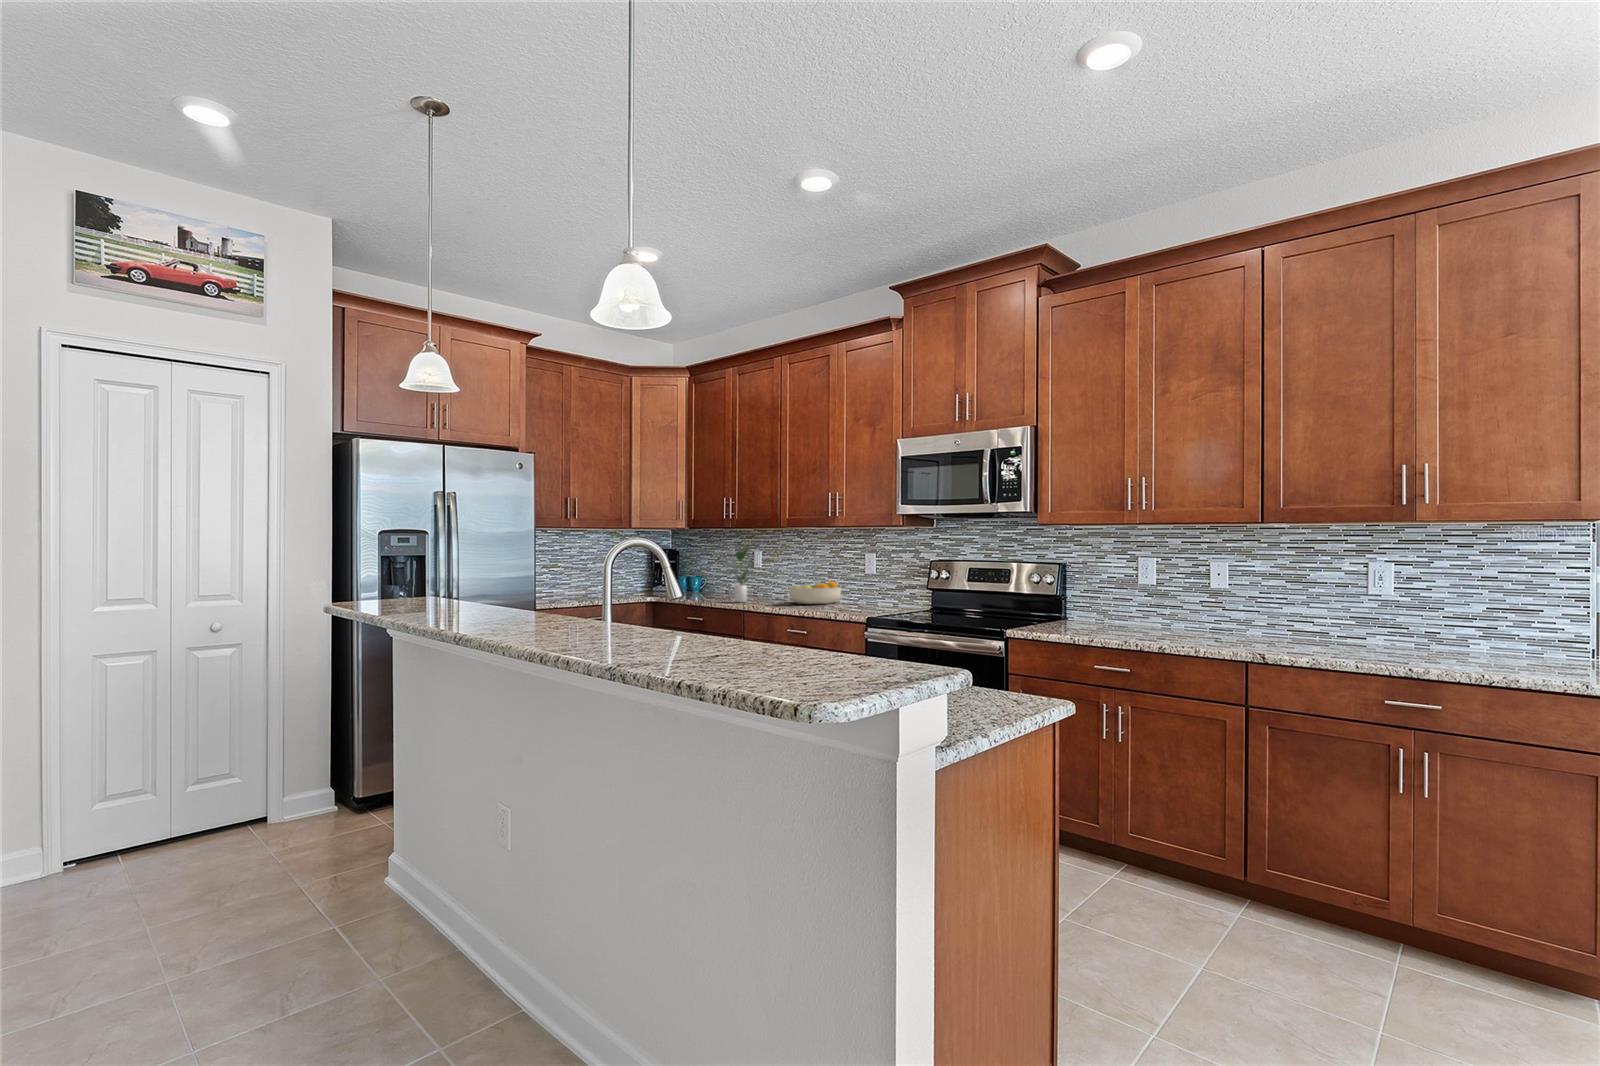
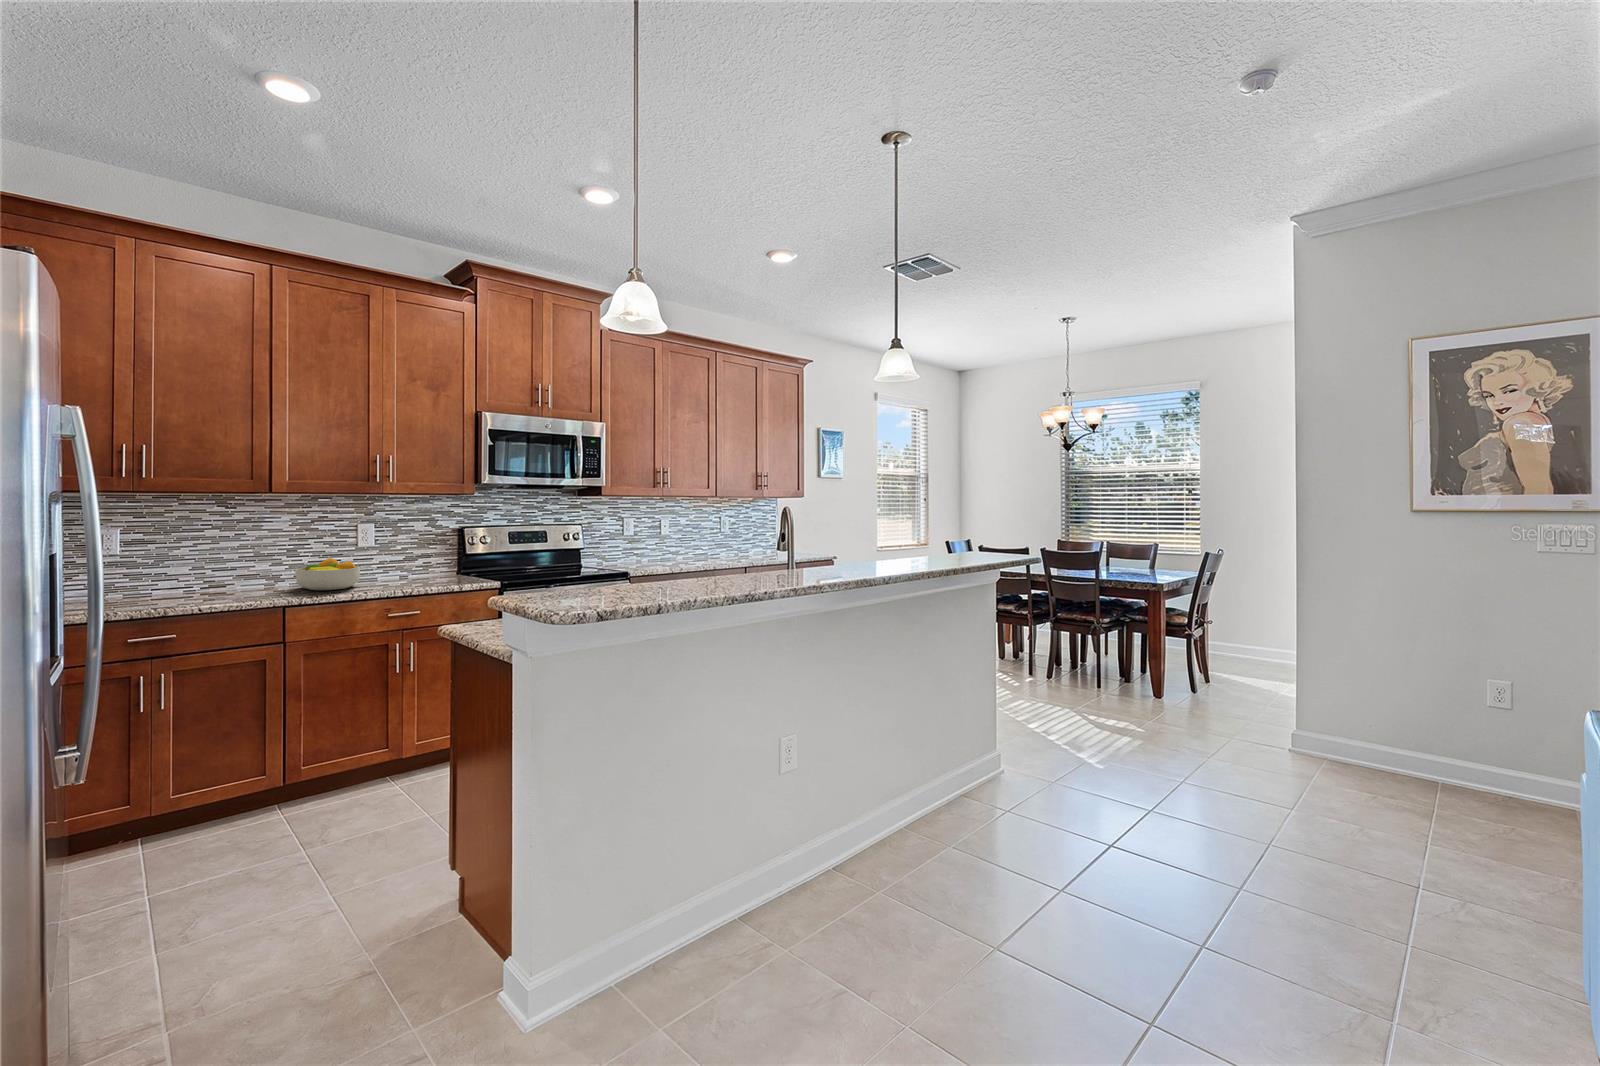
potted plant: present [732,546,752,602] -> none [188,518,242,604]

